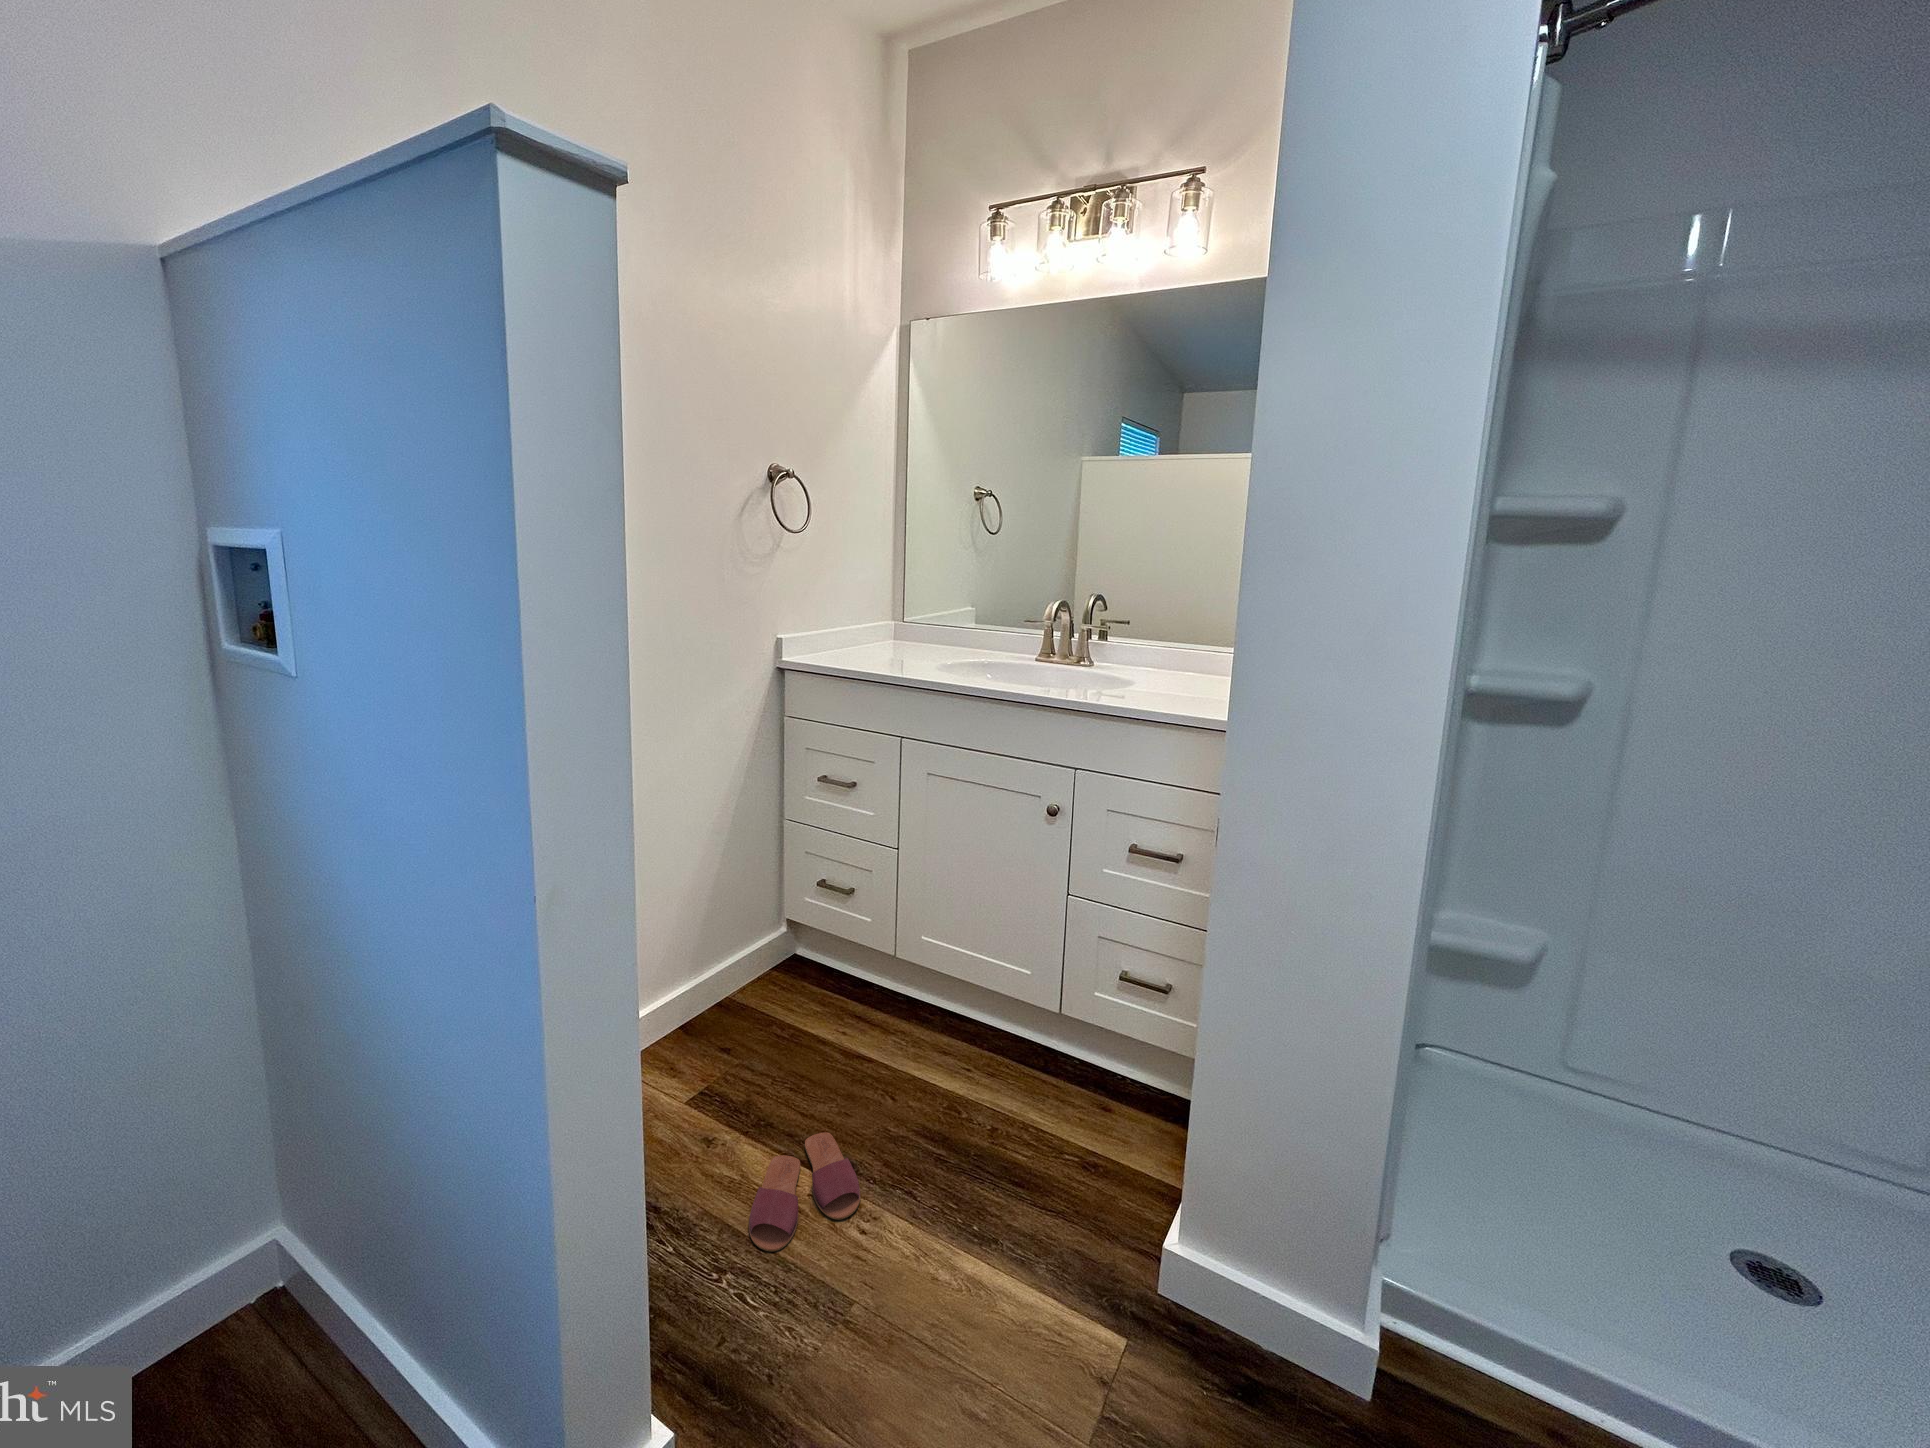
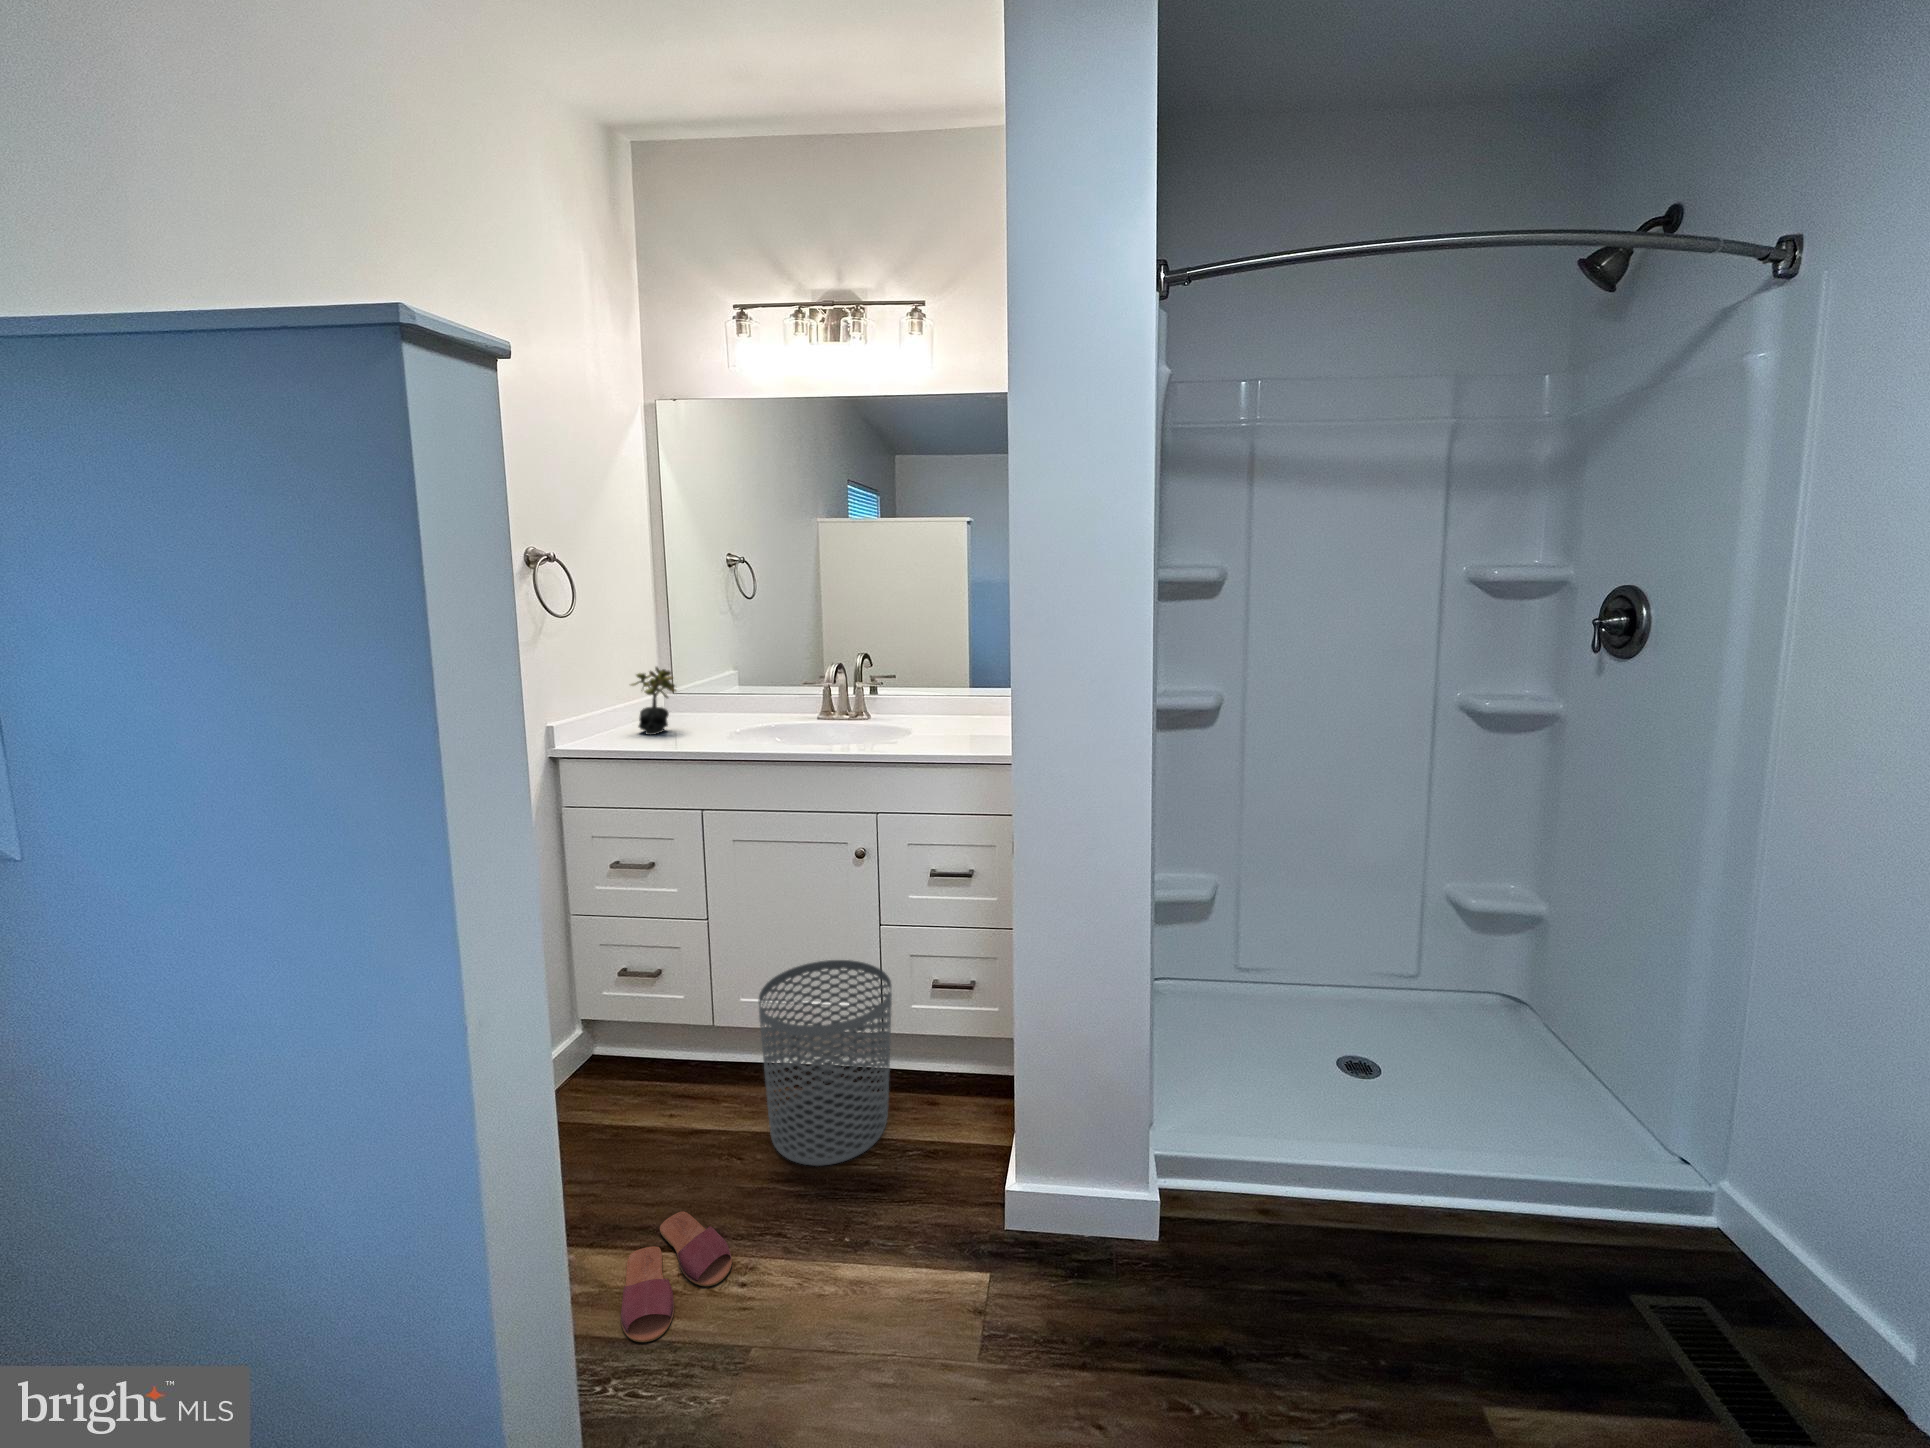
succulent plant: none [857,591,899,659] -> present [631,667,676,735]
waste bin: none [926,918,1069,1139] -> present [758,960,892,1166]

